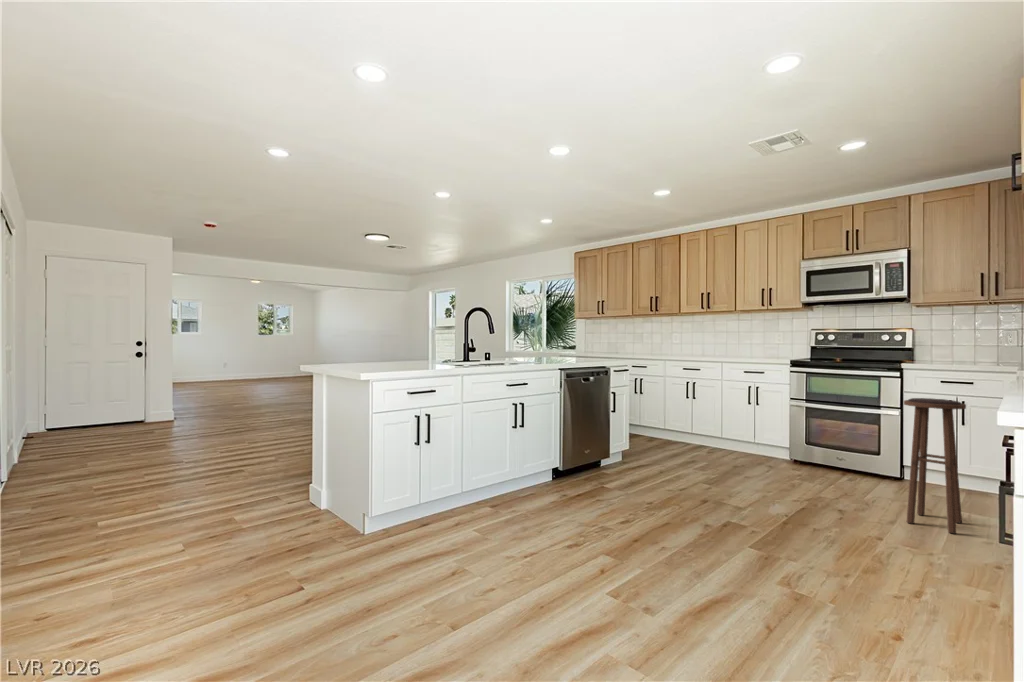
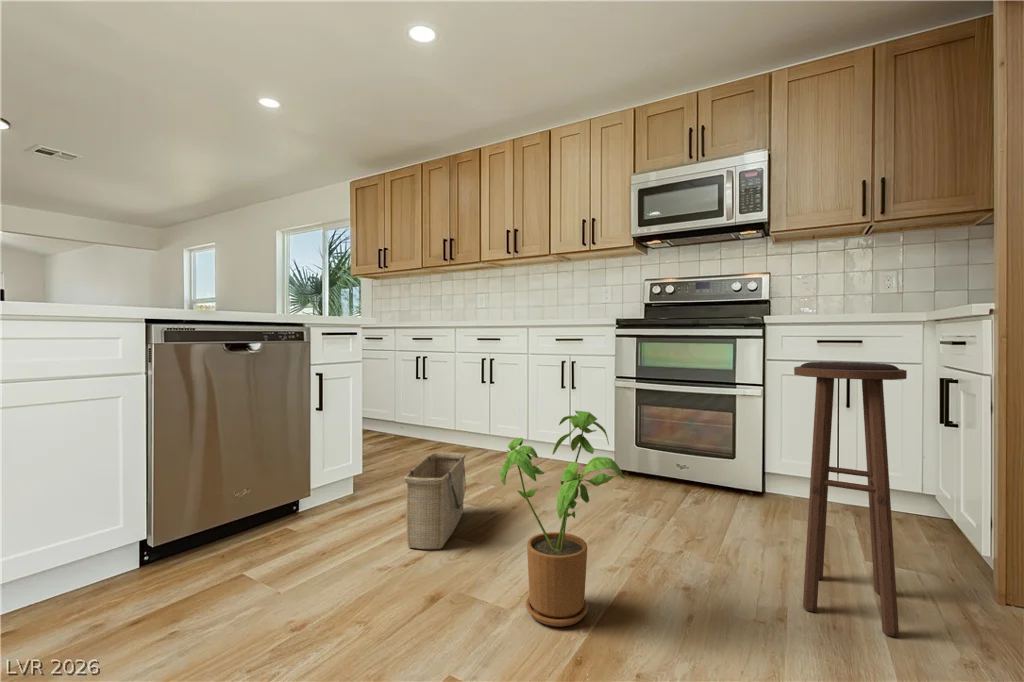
house plant: none [741,417,809,515] -> present [500,411,625,627]
basket: none [675,439,702,487] -> present [404,452,466,549]

